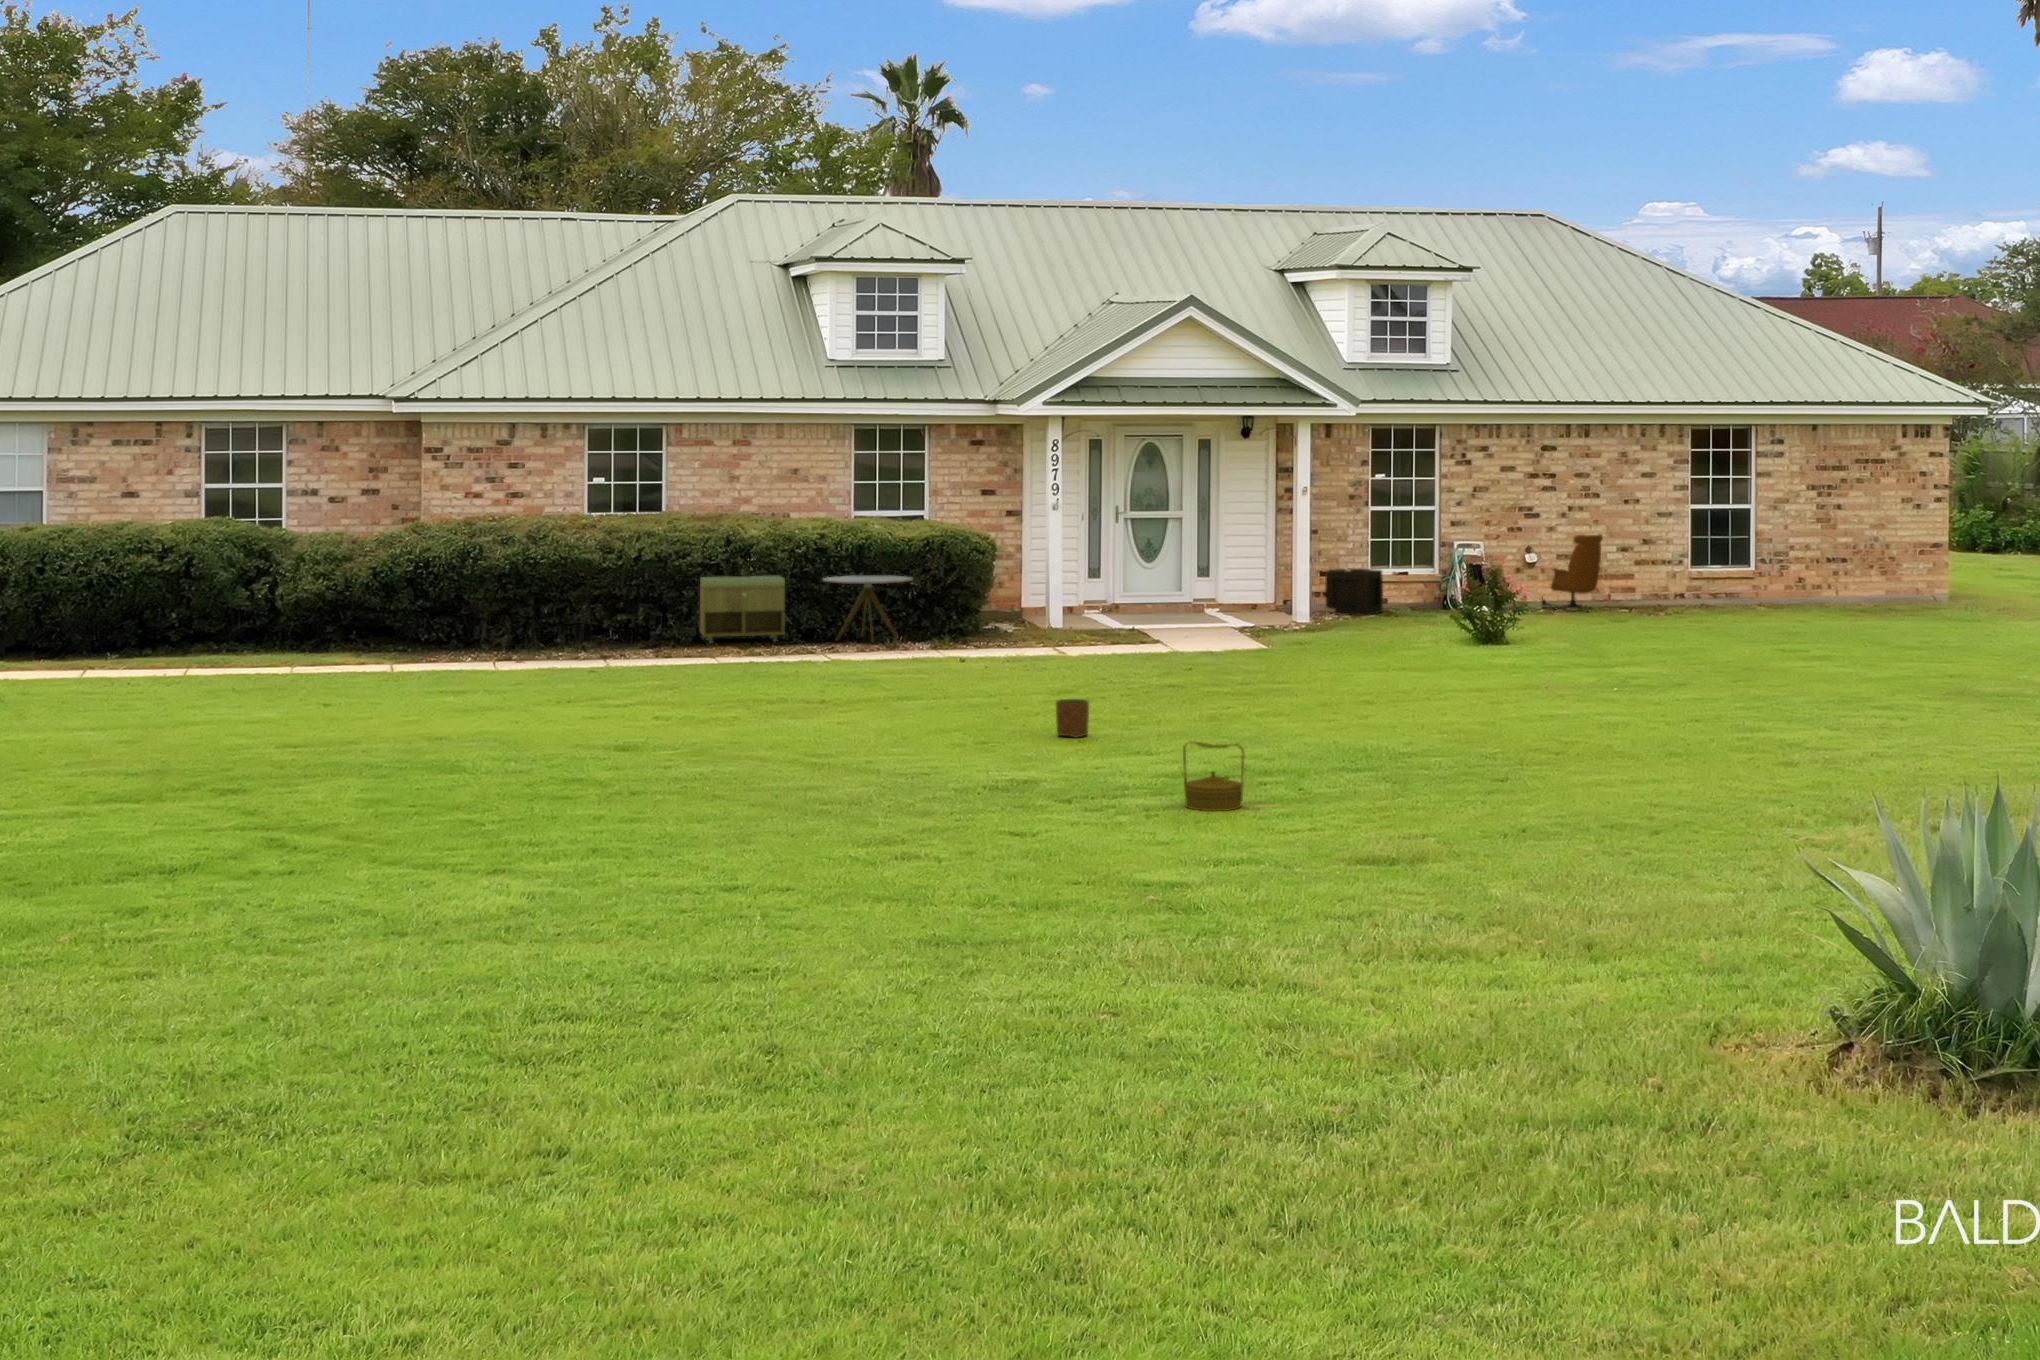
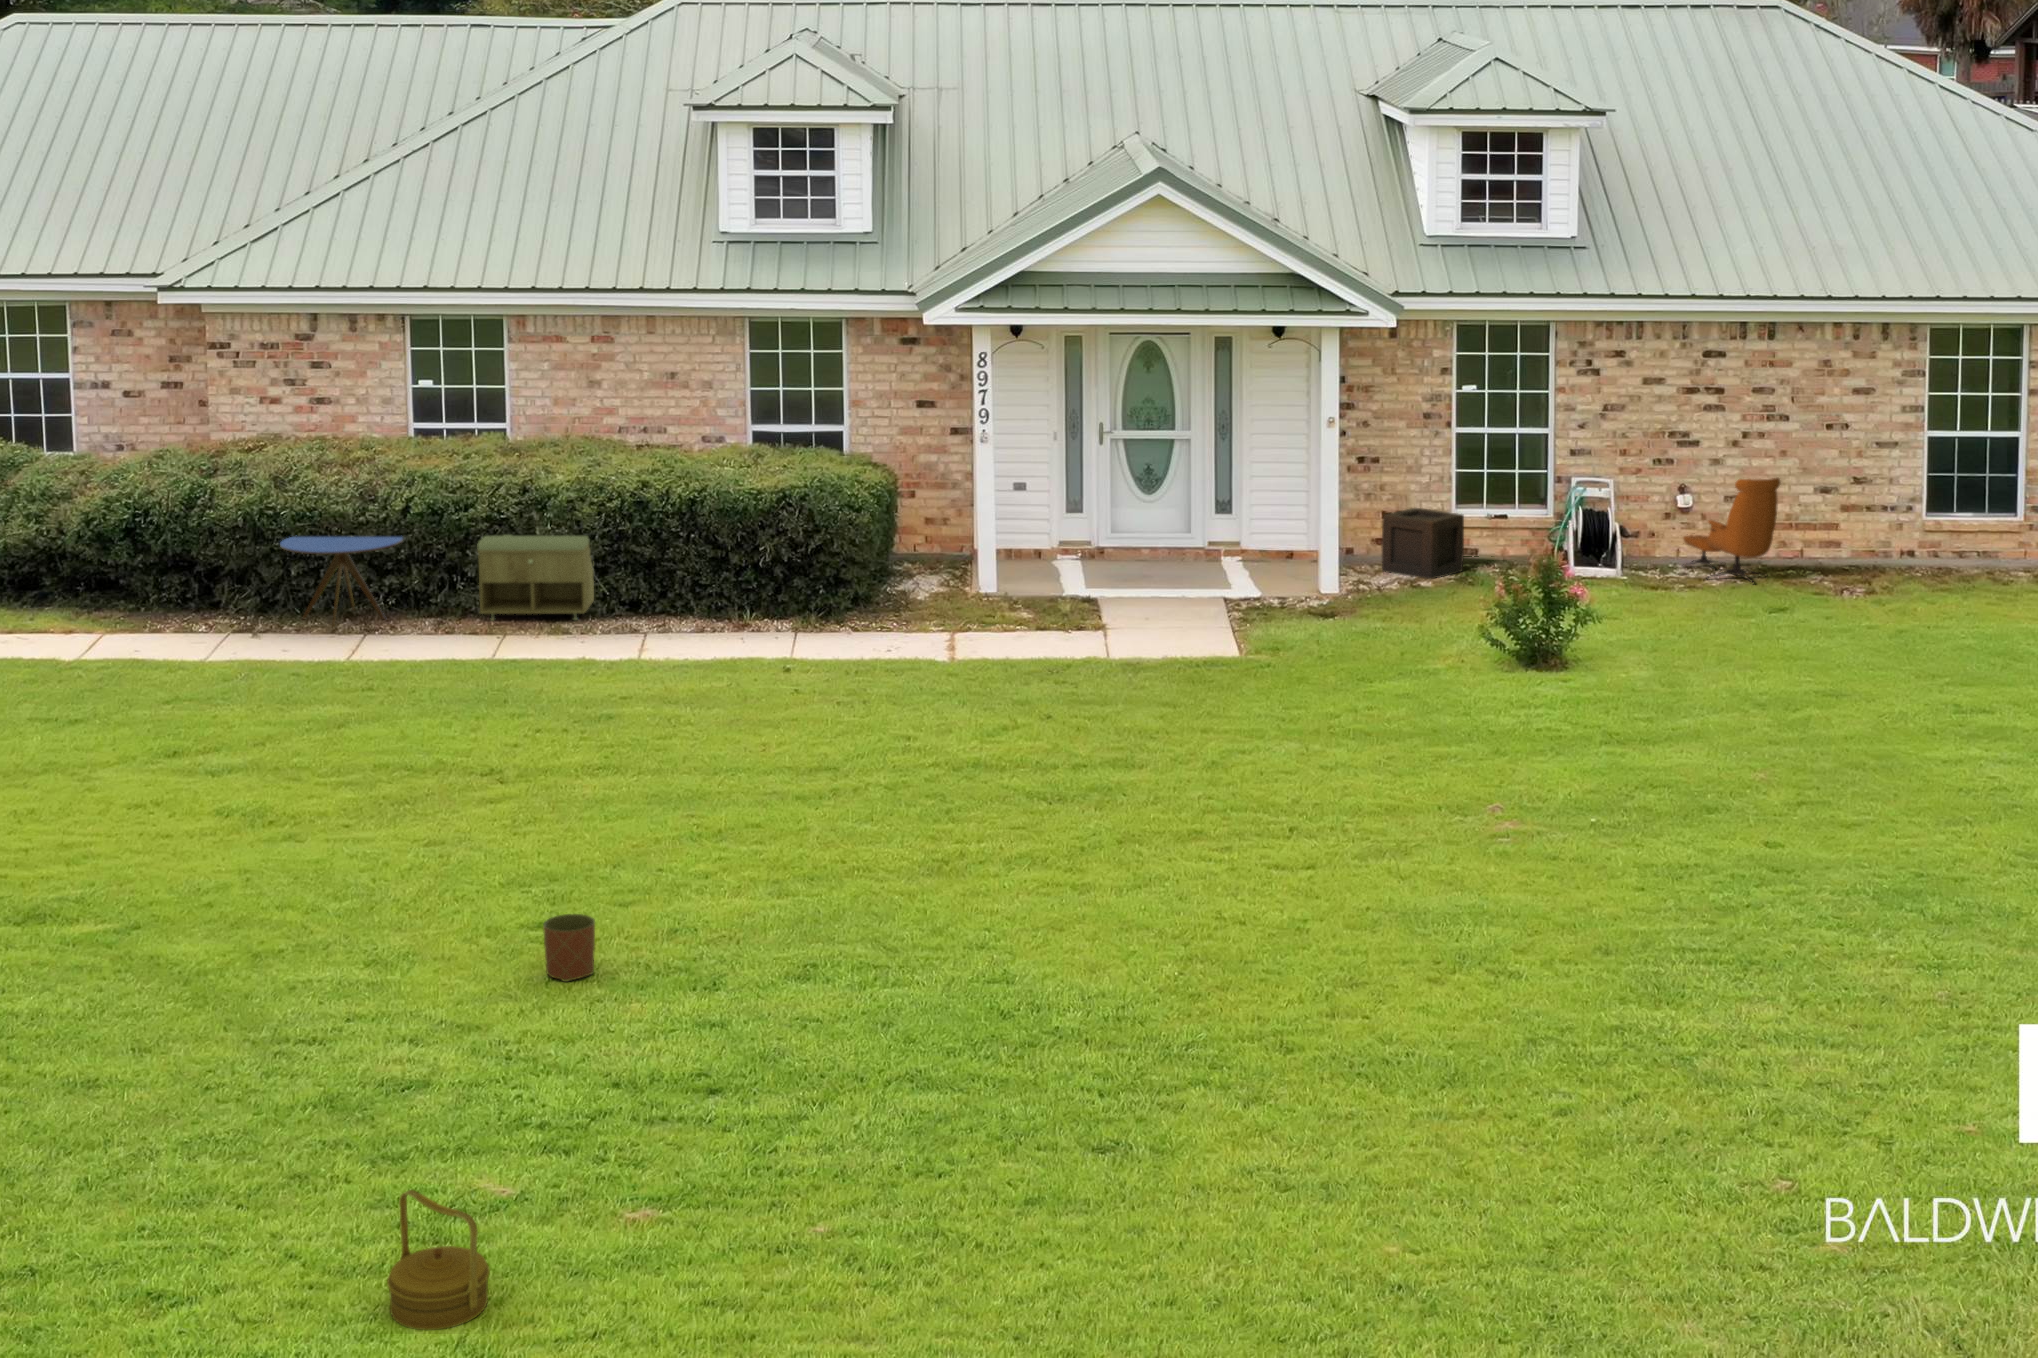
round table: present [823,576,912,642] -> present [280,537,403,628]

